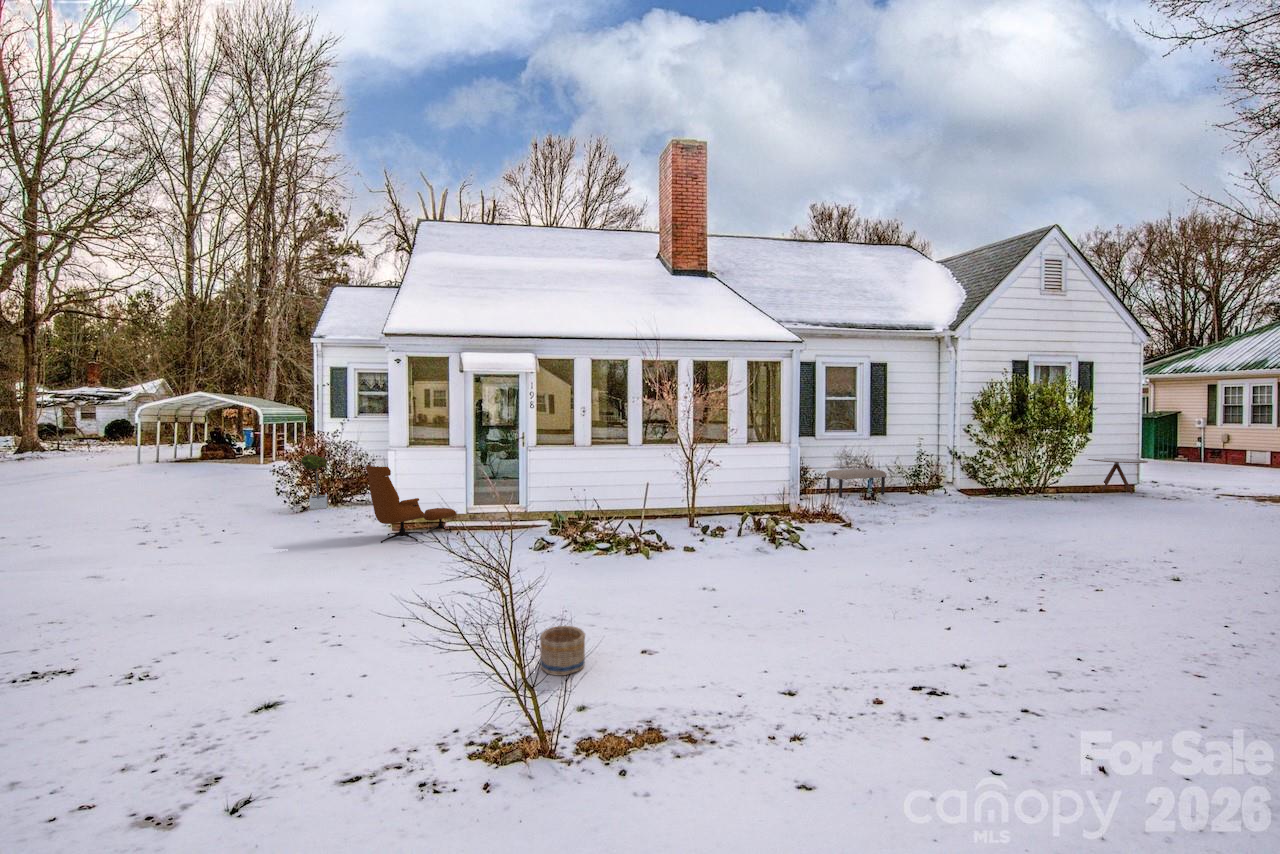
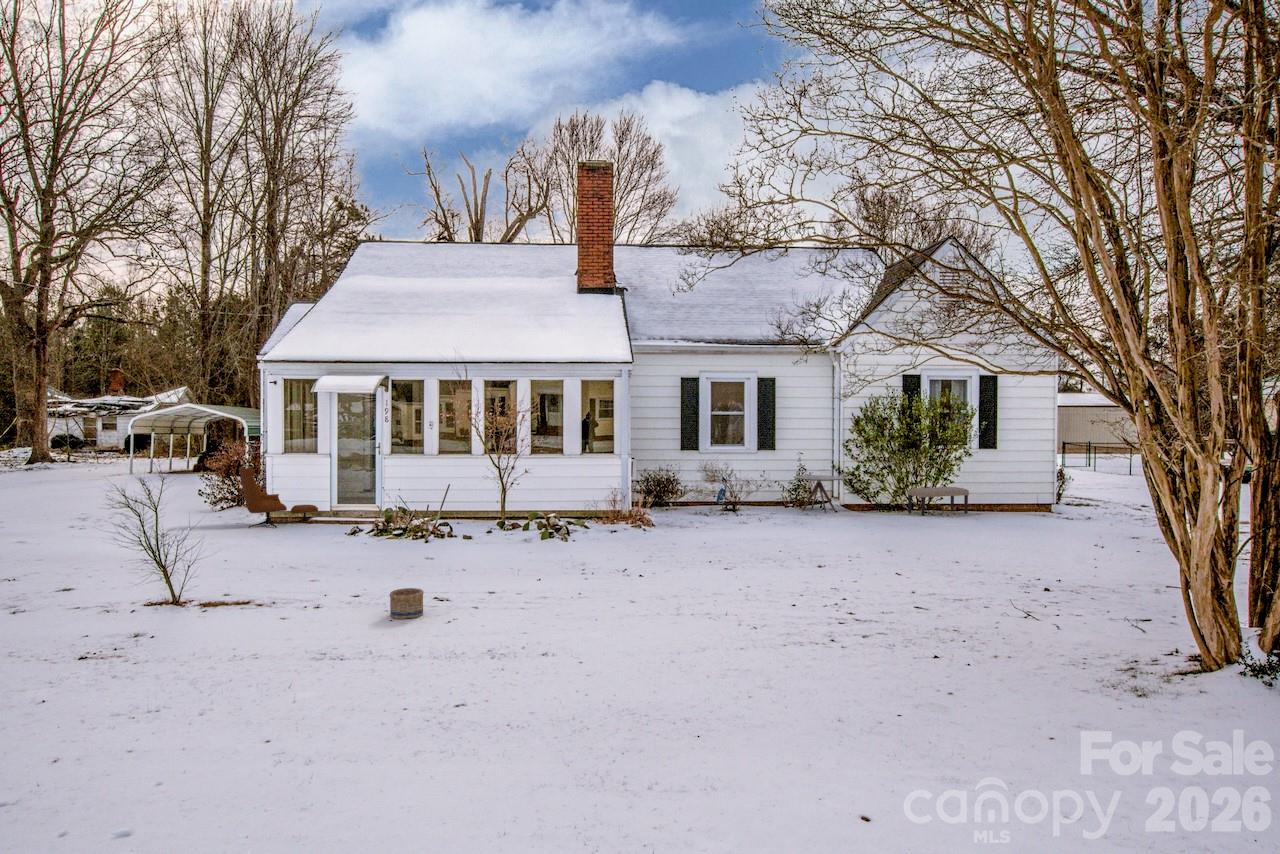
potted tree: present [301,454,328,509] -> none [222,461,245,507]
round table: present [1088,458,1148,494] -> present [794,475,844,513]
bench: present [826,469,886,498] -> present [907,487,969,516]
basket: present [540,626,585,676] -> present [390,588,424,619]

